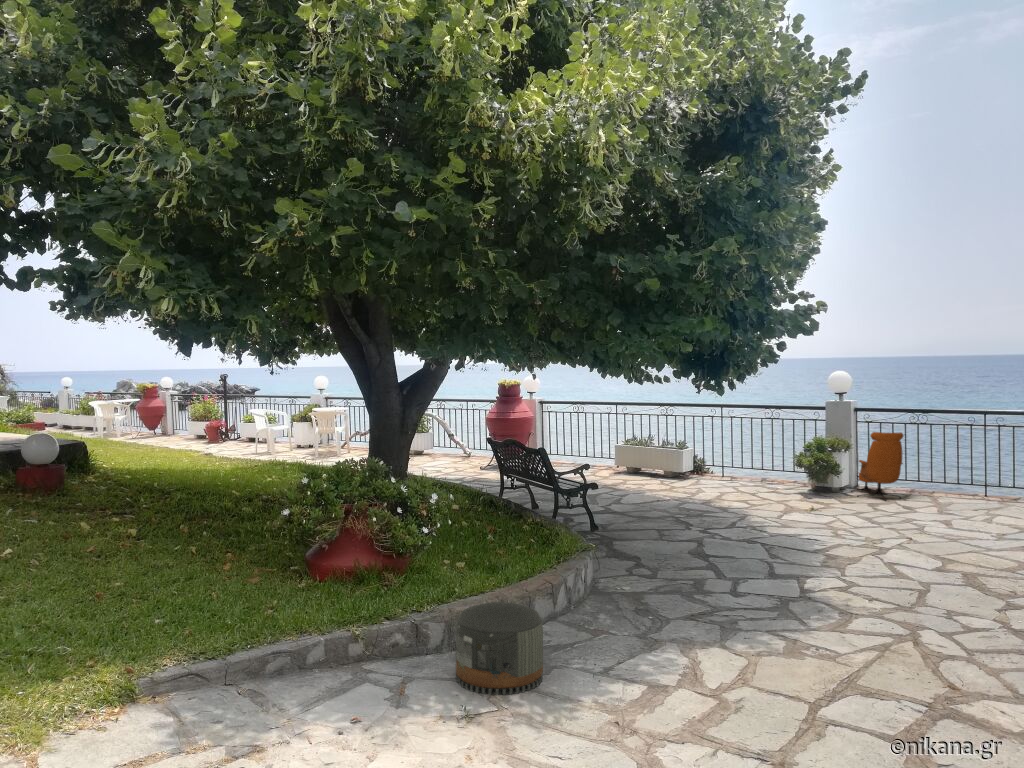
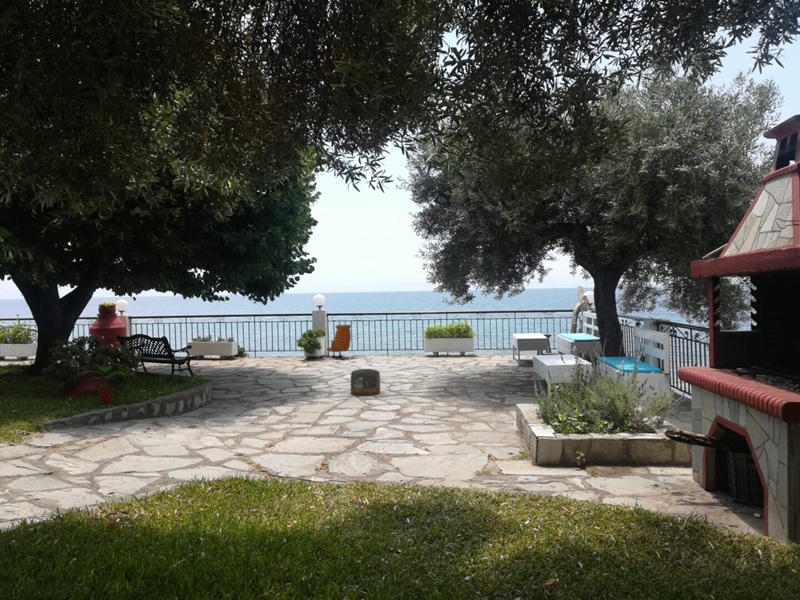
potted plant: none [312,520,395,597] -> present [81,367,124,403]
pouf: present [456,602,543,695] -> present [351,369,380,396]

